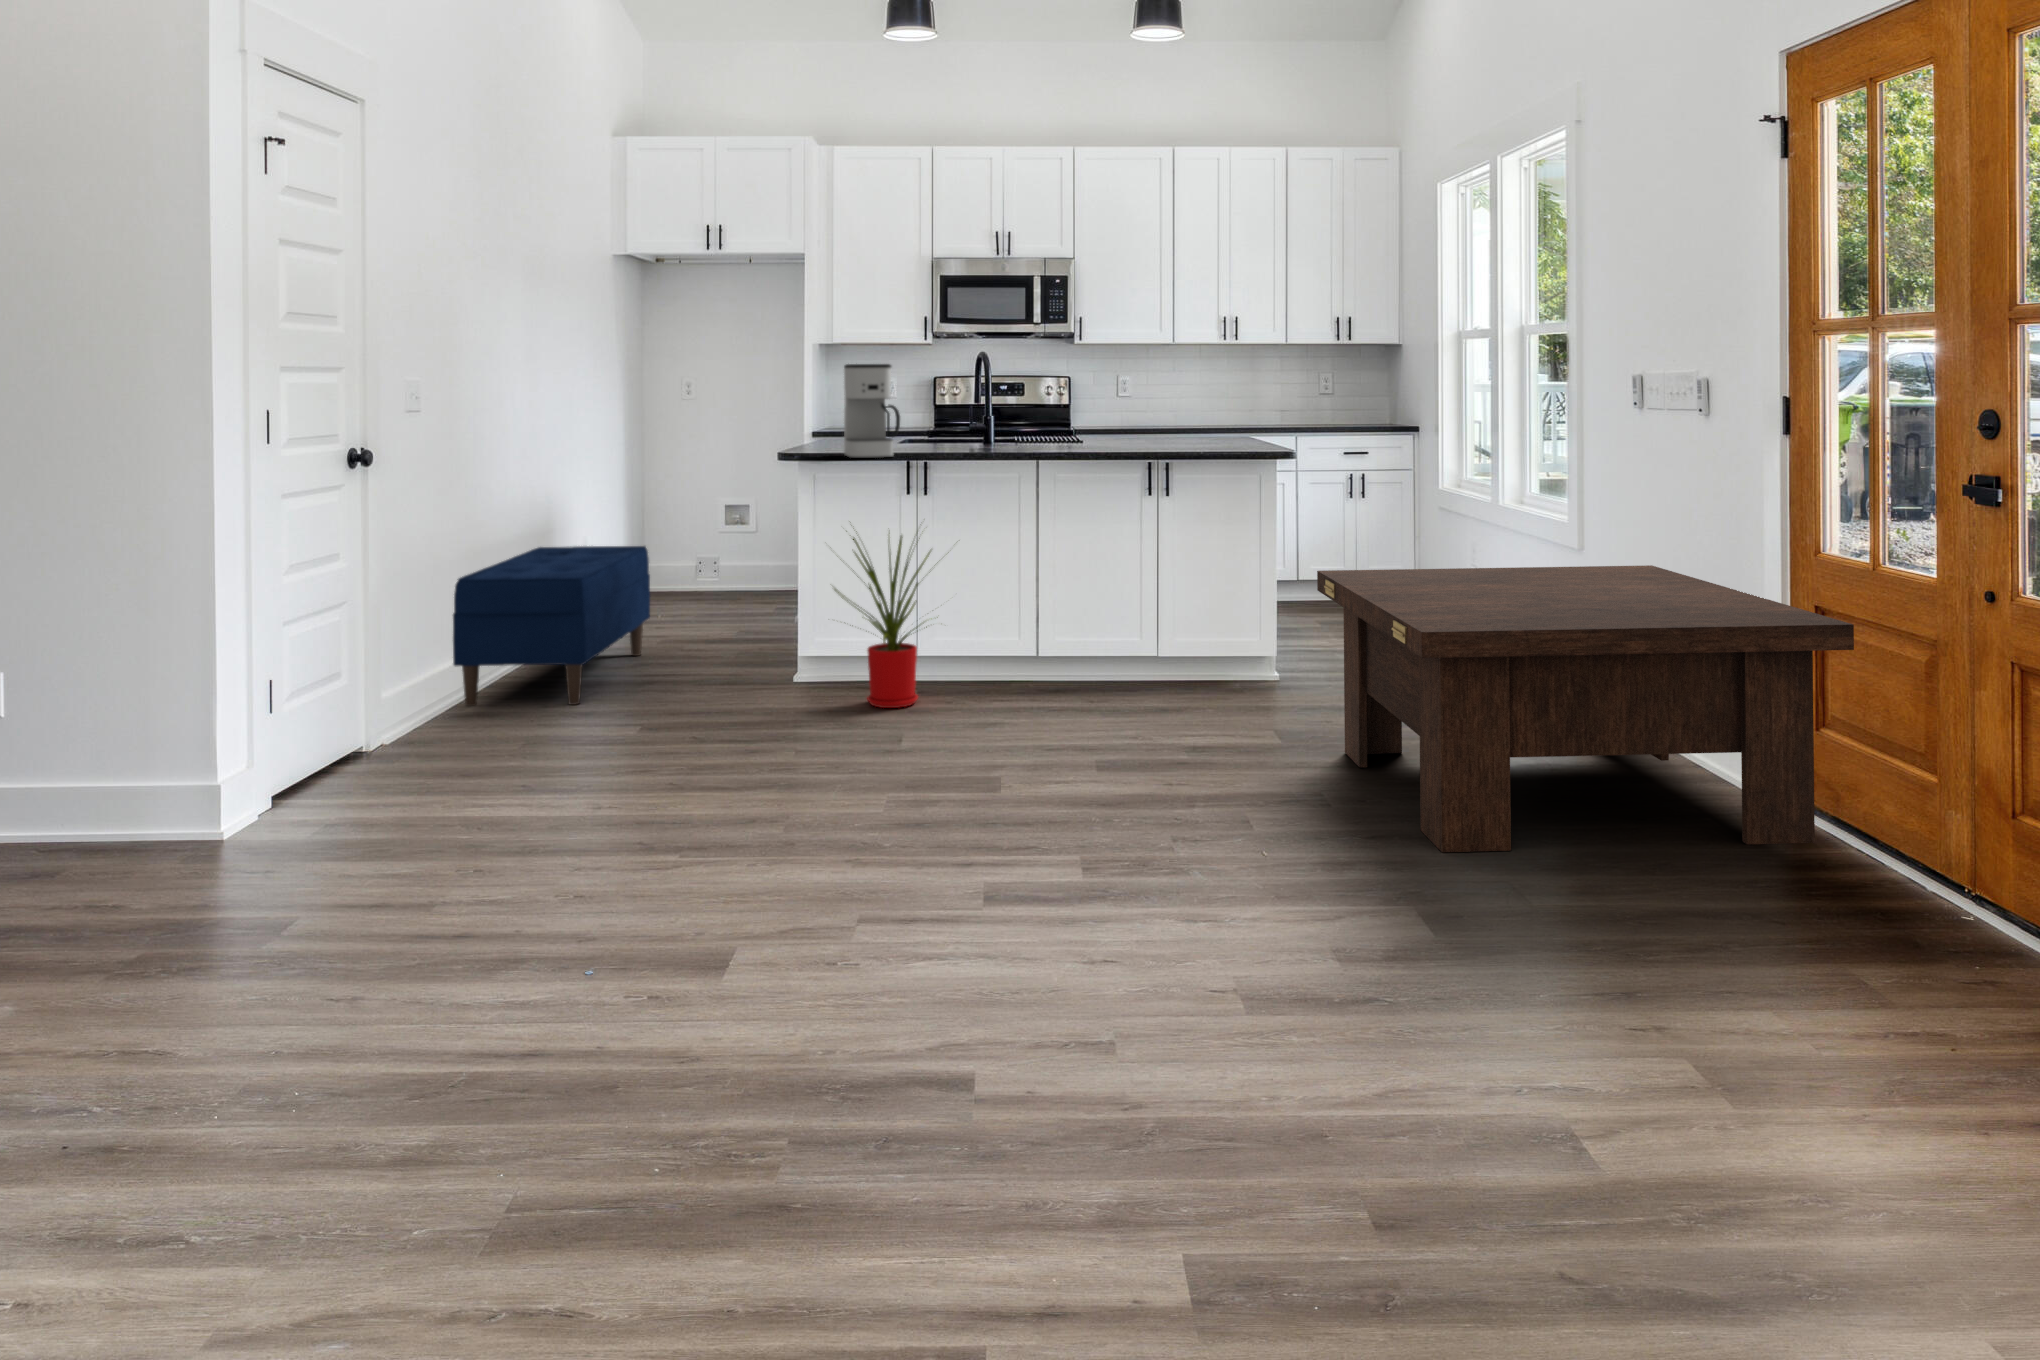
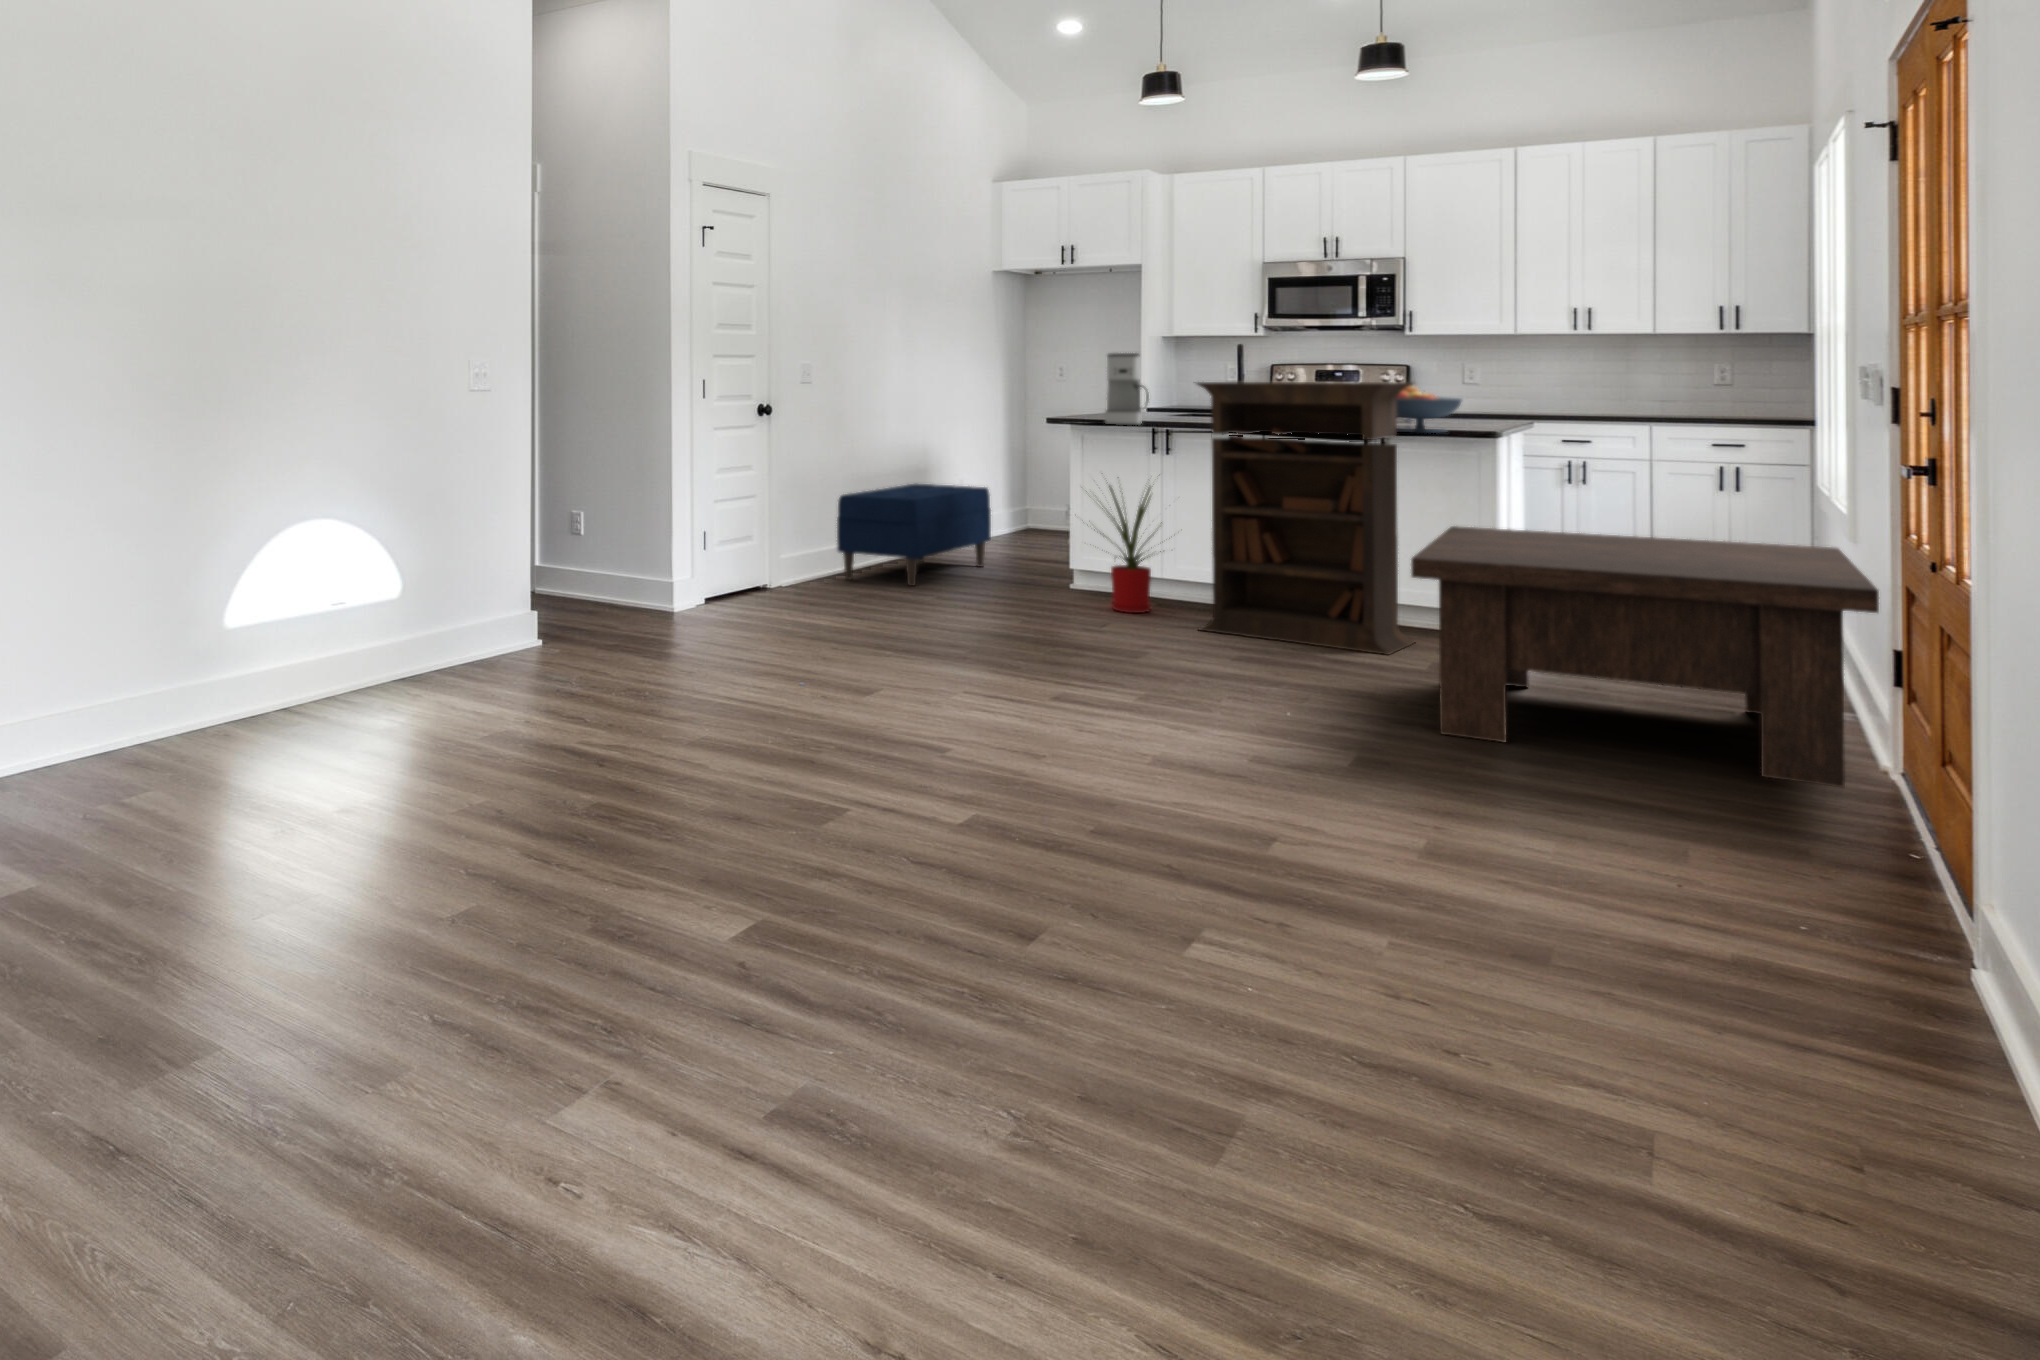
bookcase: none [995,399,1226,728] -> present [1197,382,1414,655]
fruit bowl: none [1166,402,1251,456] -> present [1396,386,1462,433]

